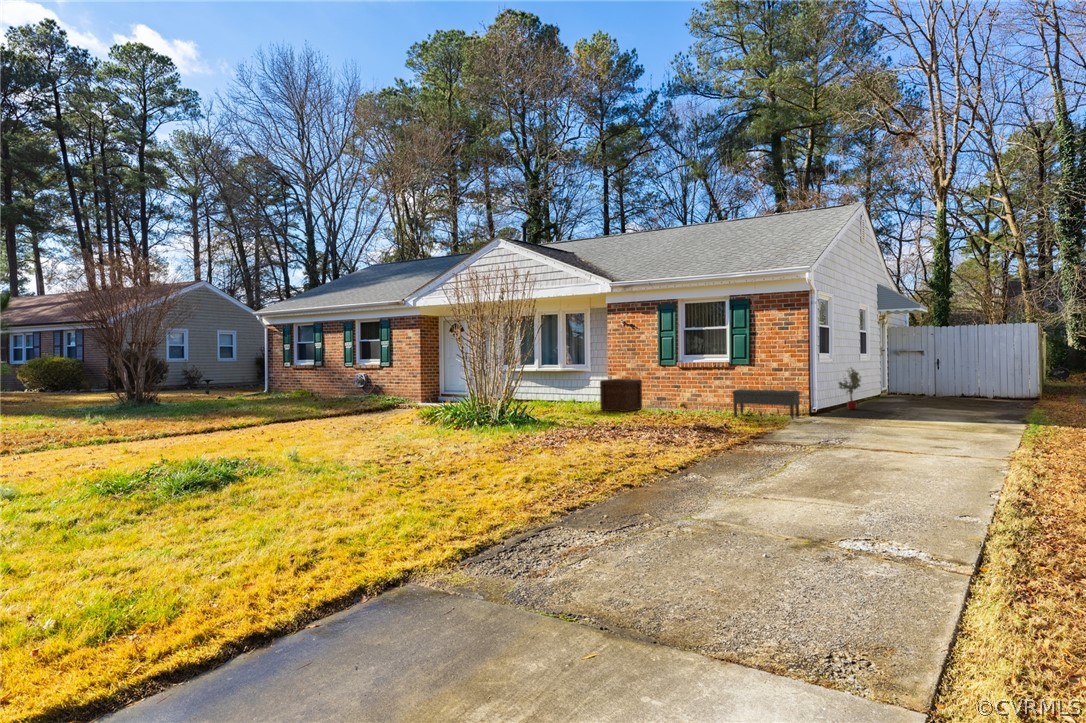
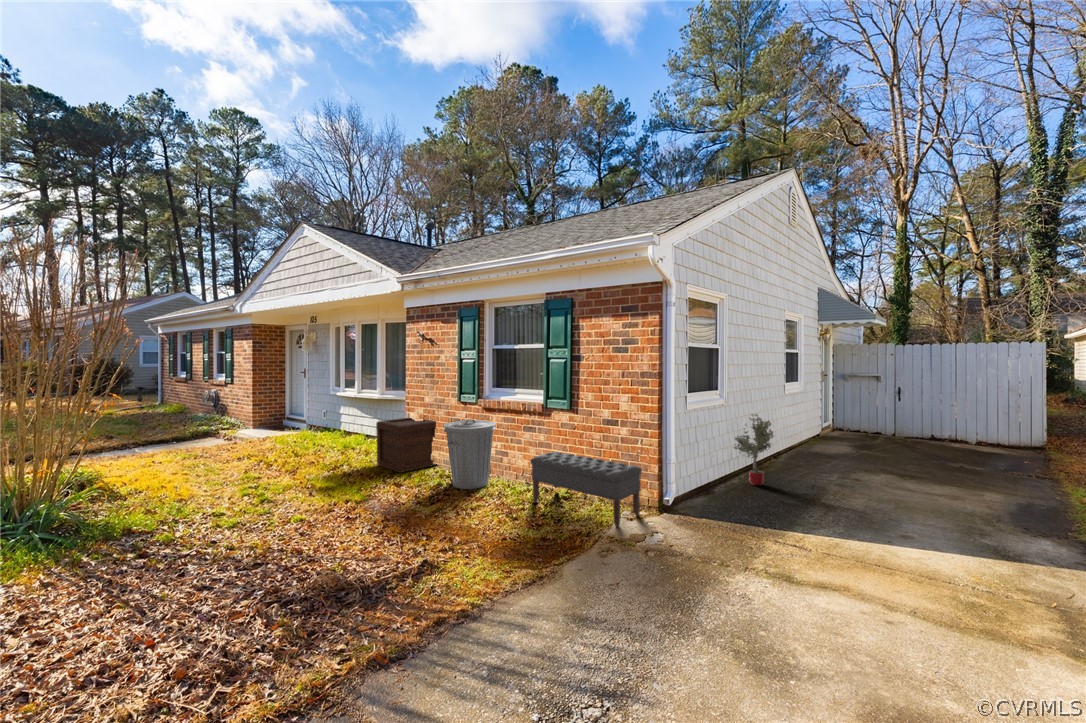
trash can: none [665,373,698,414] -> present [443,419,496,489]

